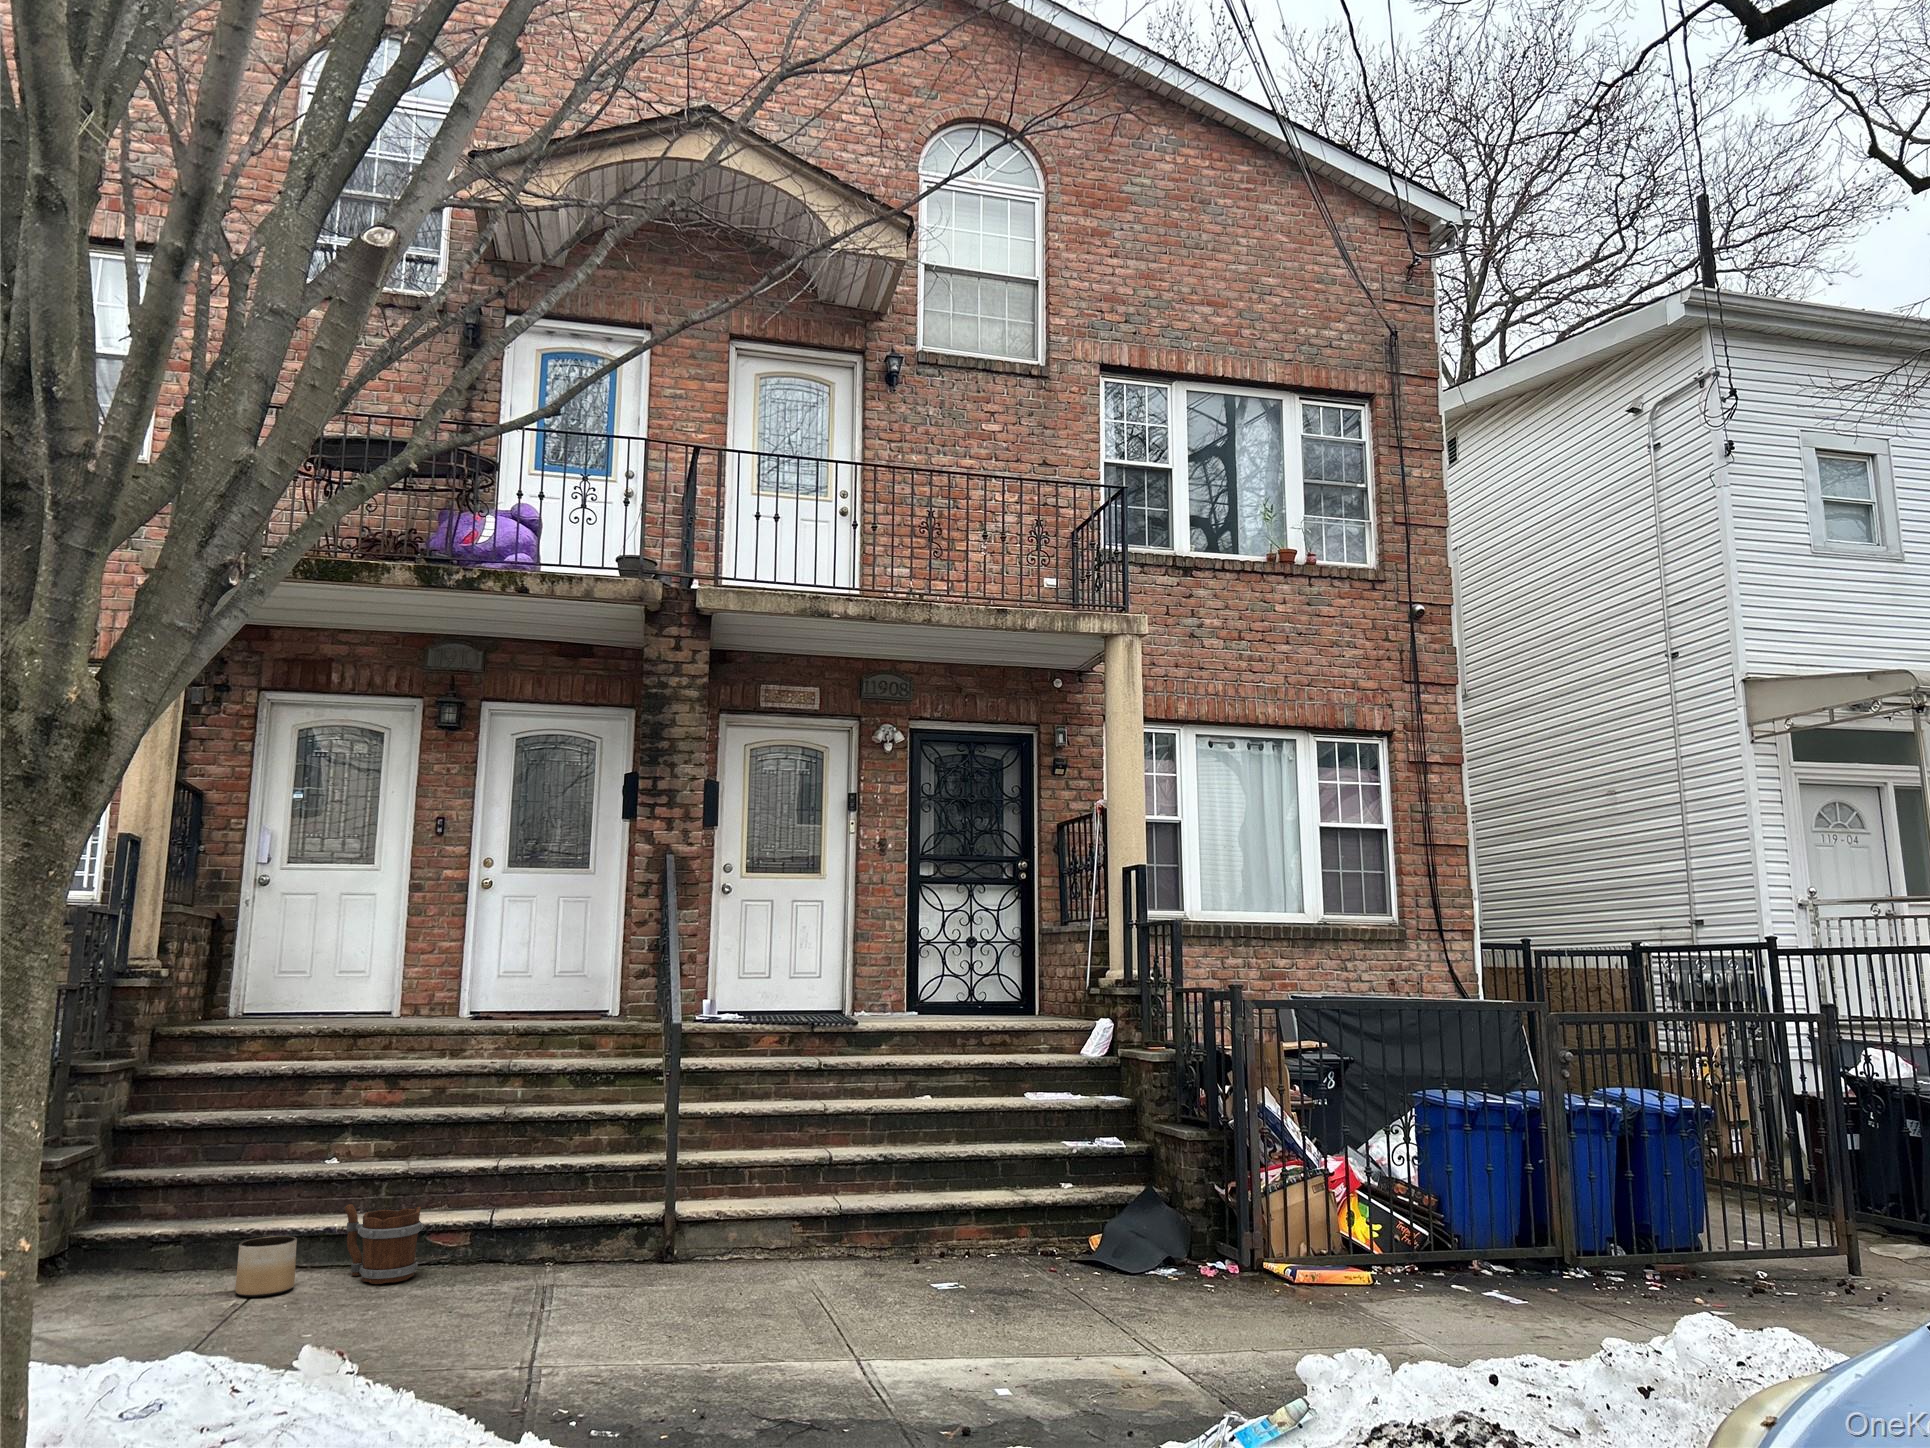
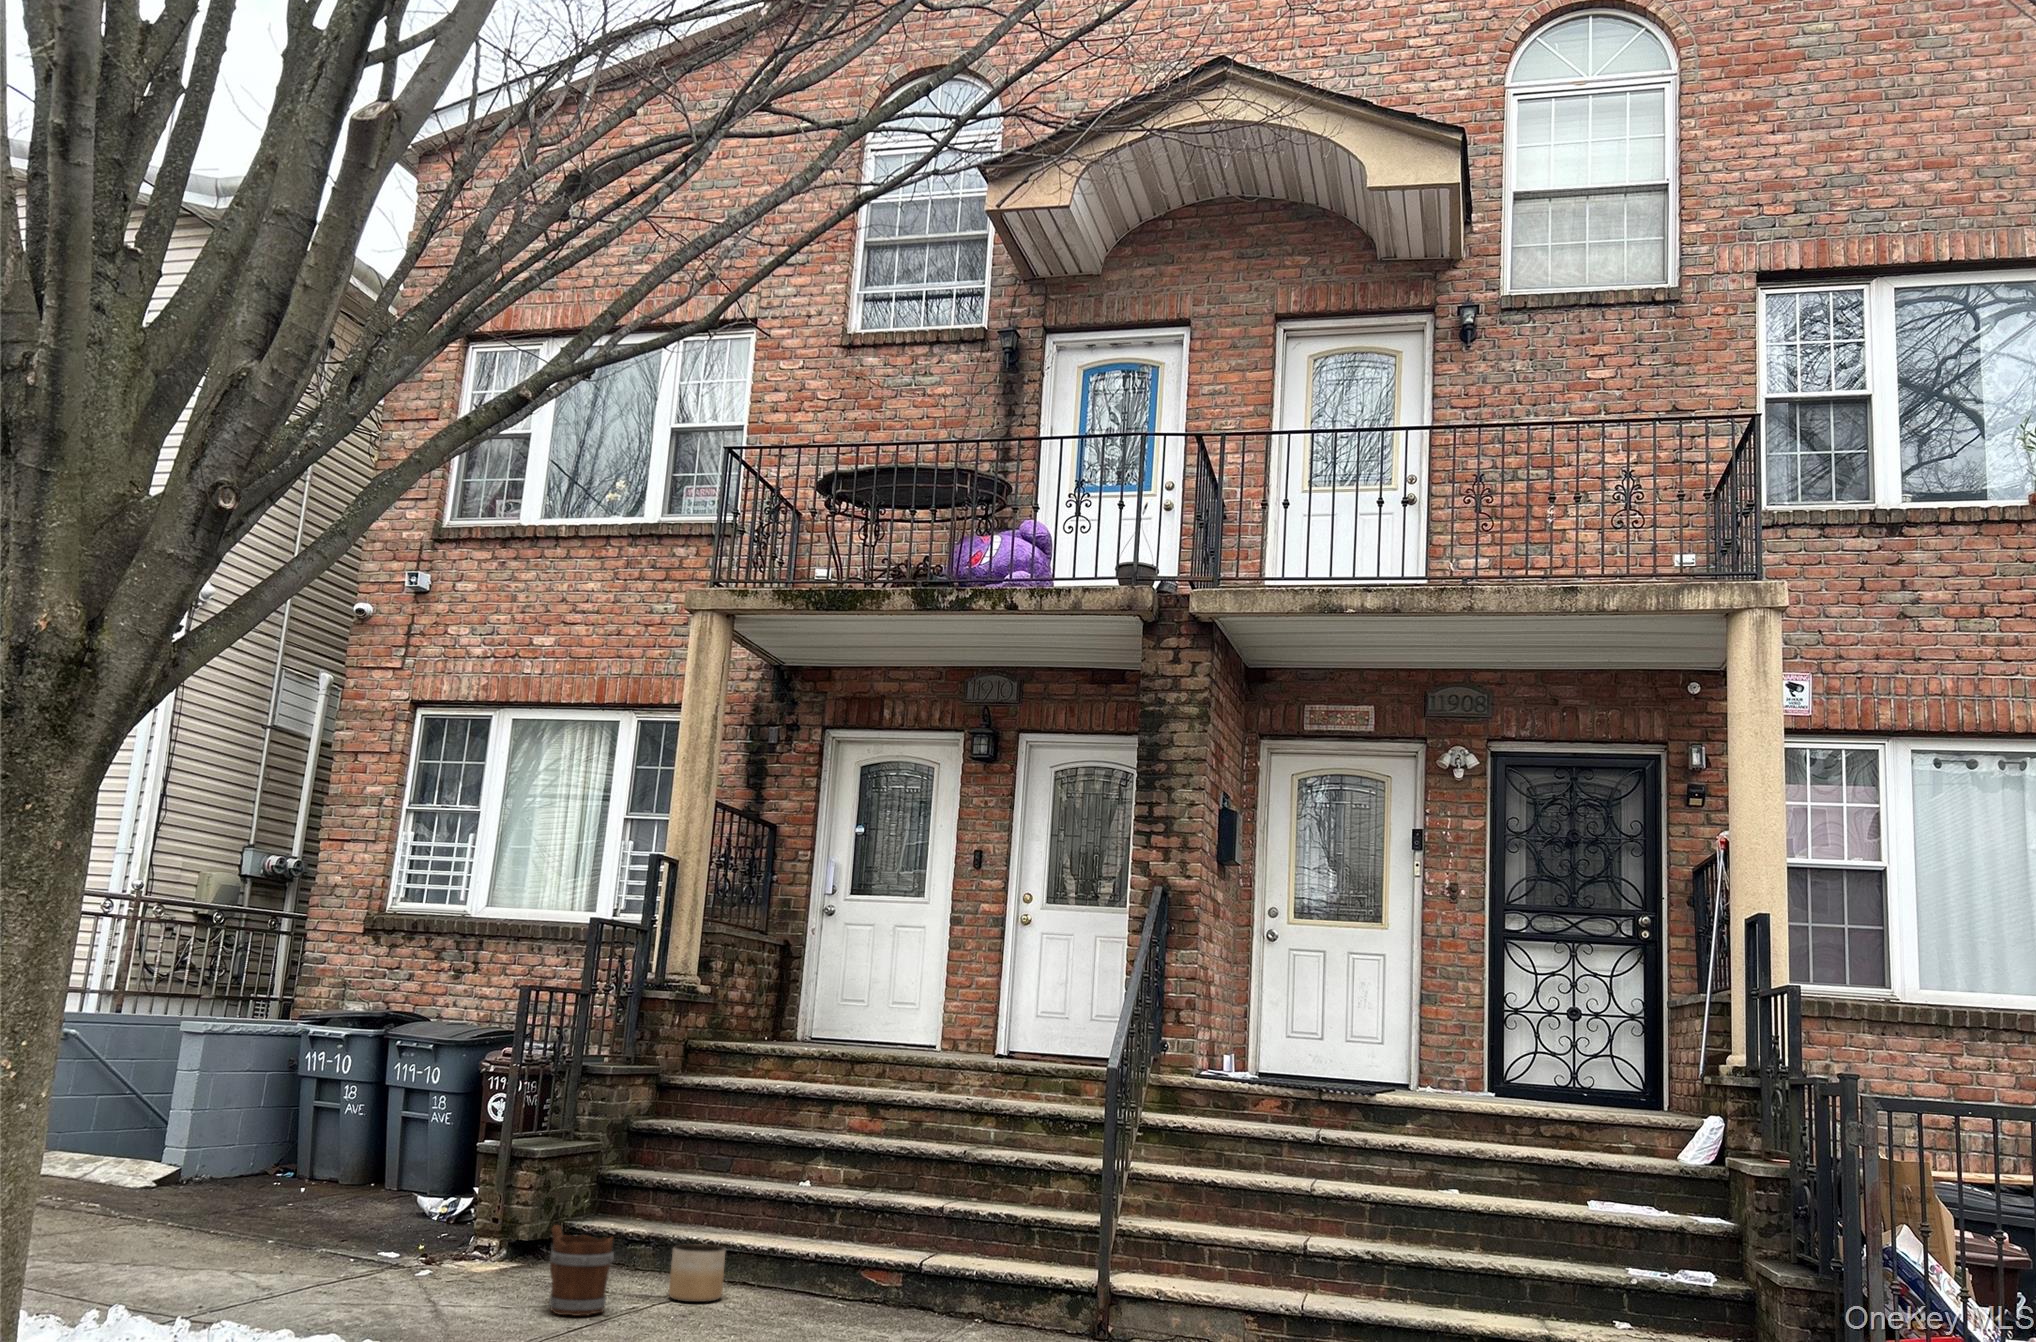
bucket: present [345,1204,424,1284] -> present [549,1225,614,1316]

